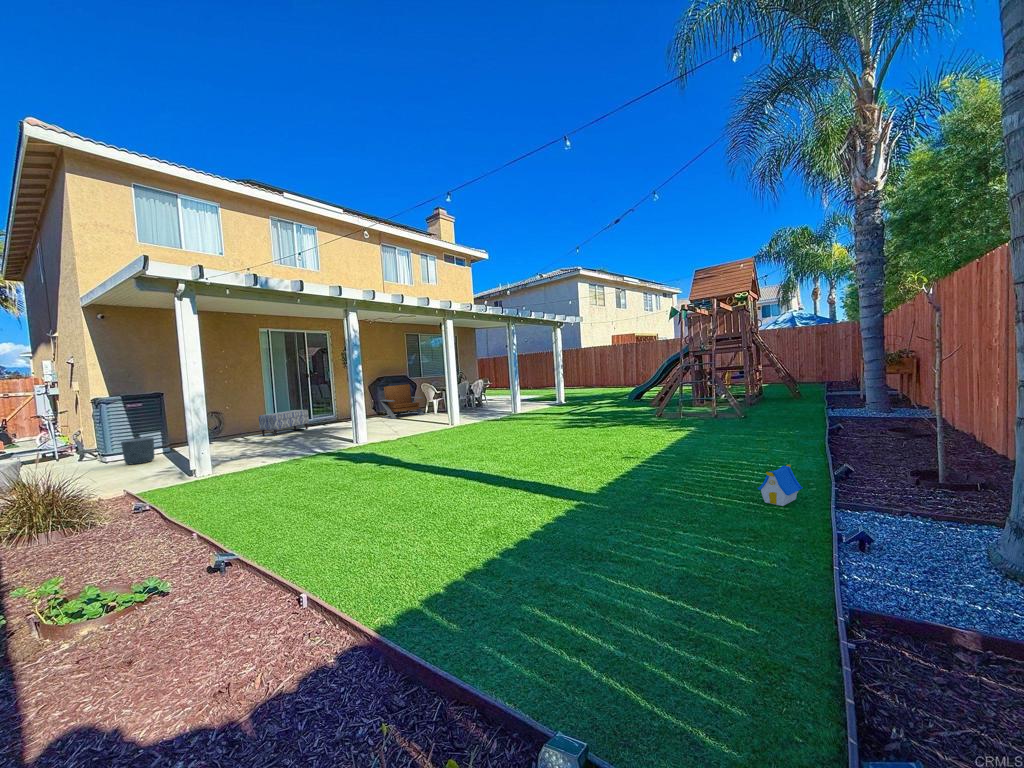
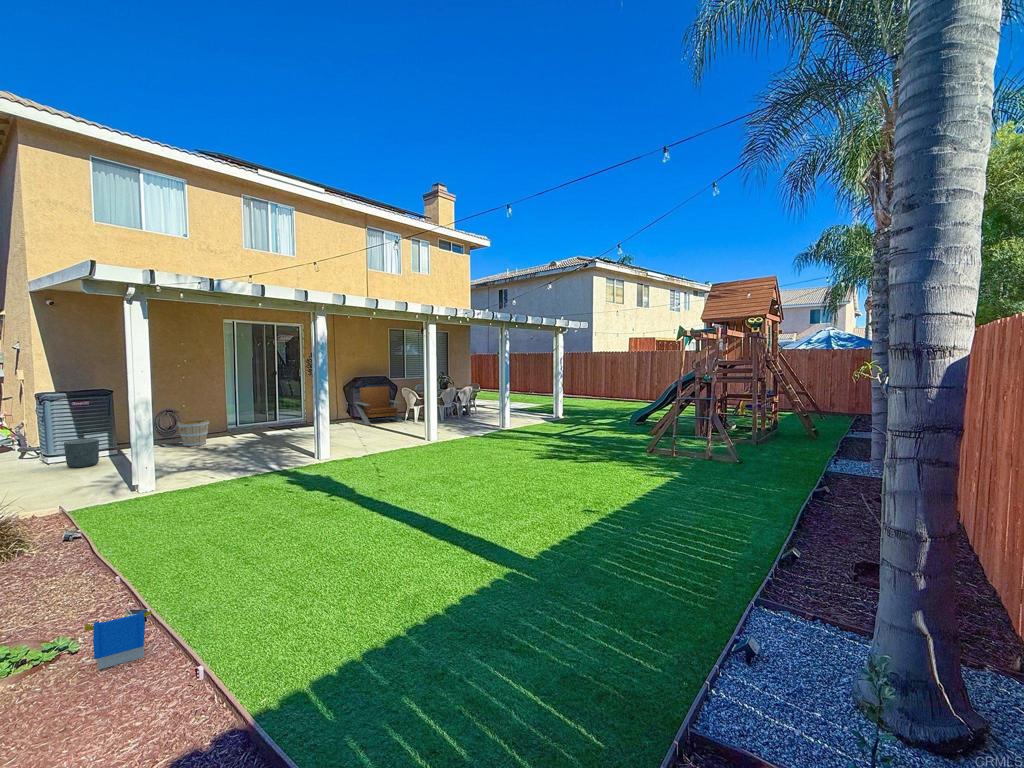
bench: present [259,410,309,436] -> none [217,410,272,439]
wooden bucket: none [224,419,253,443] -> present [177,419,209,446]
toy house: present [758,465,803,506] -> present [85,610,152,670]

